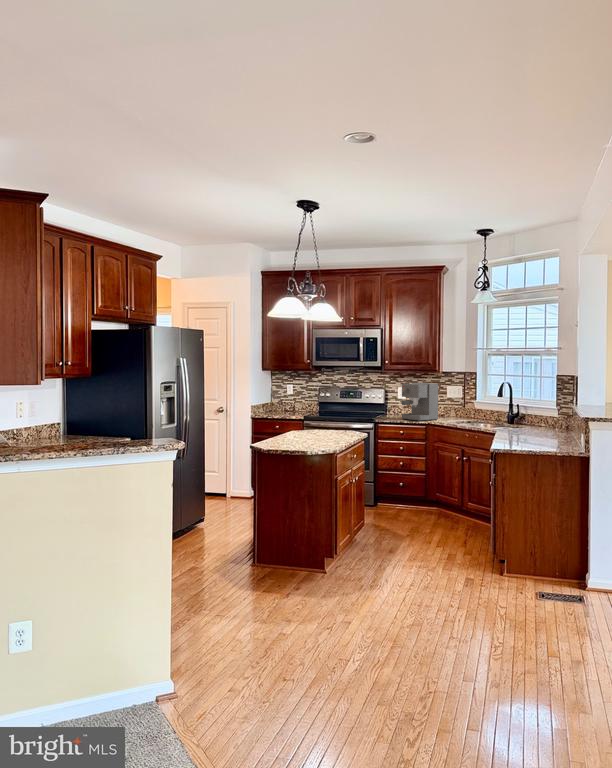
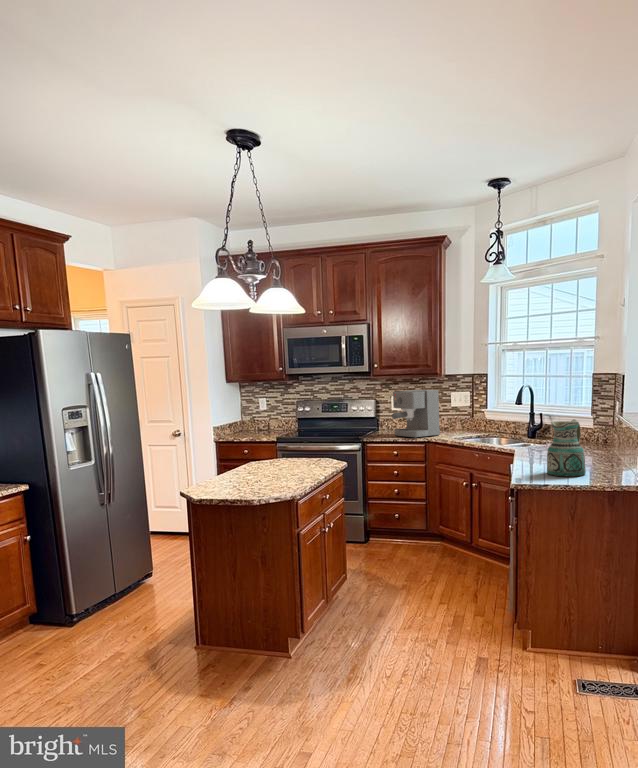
ceramic pitcher: none [518,409,545,447] -> present [547,419,586,476]

